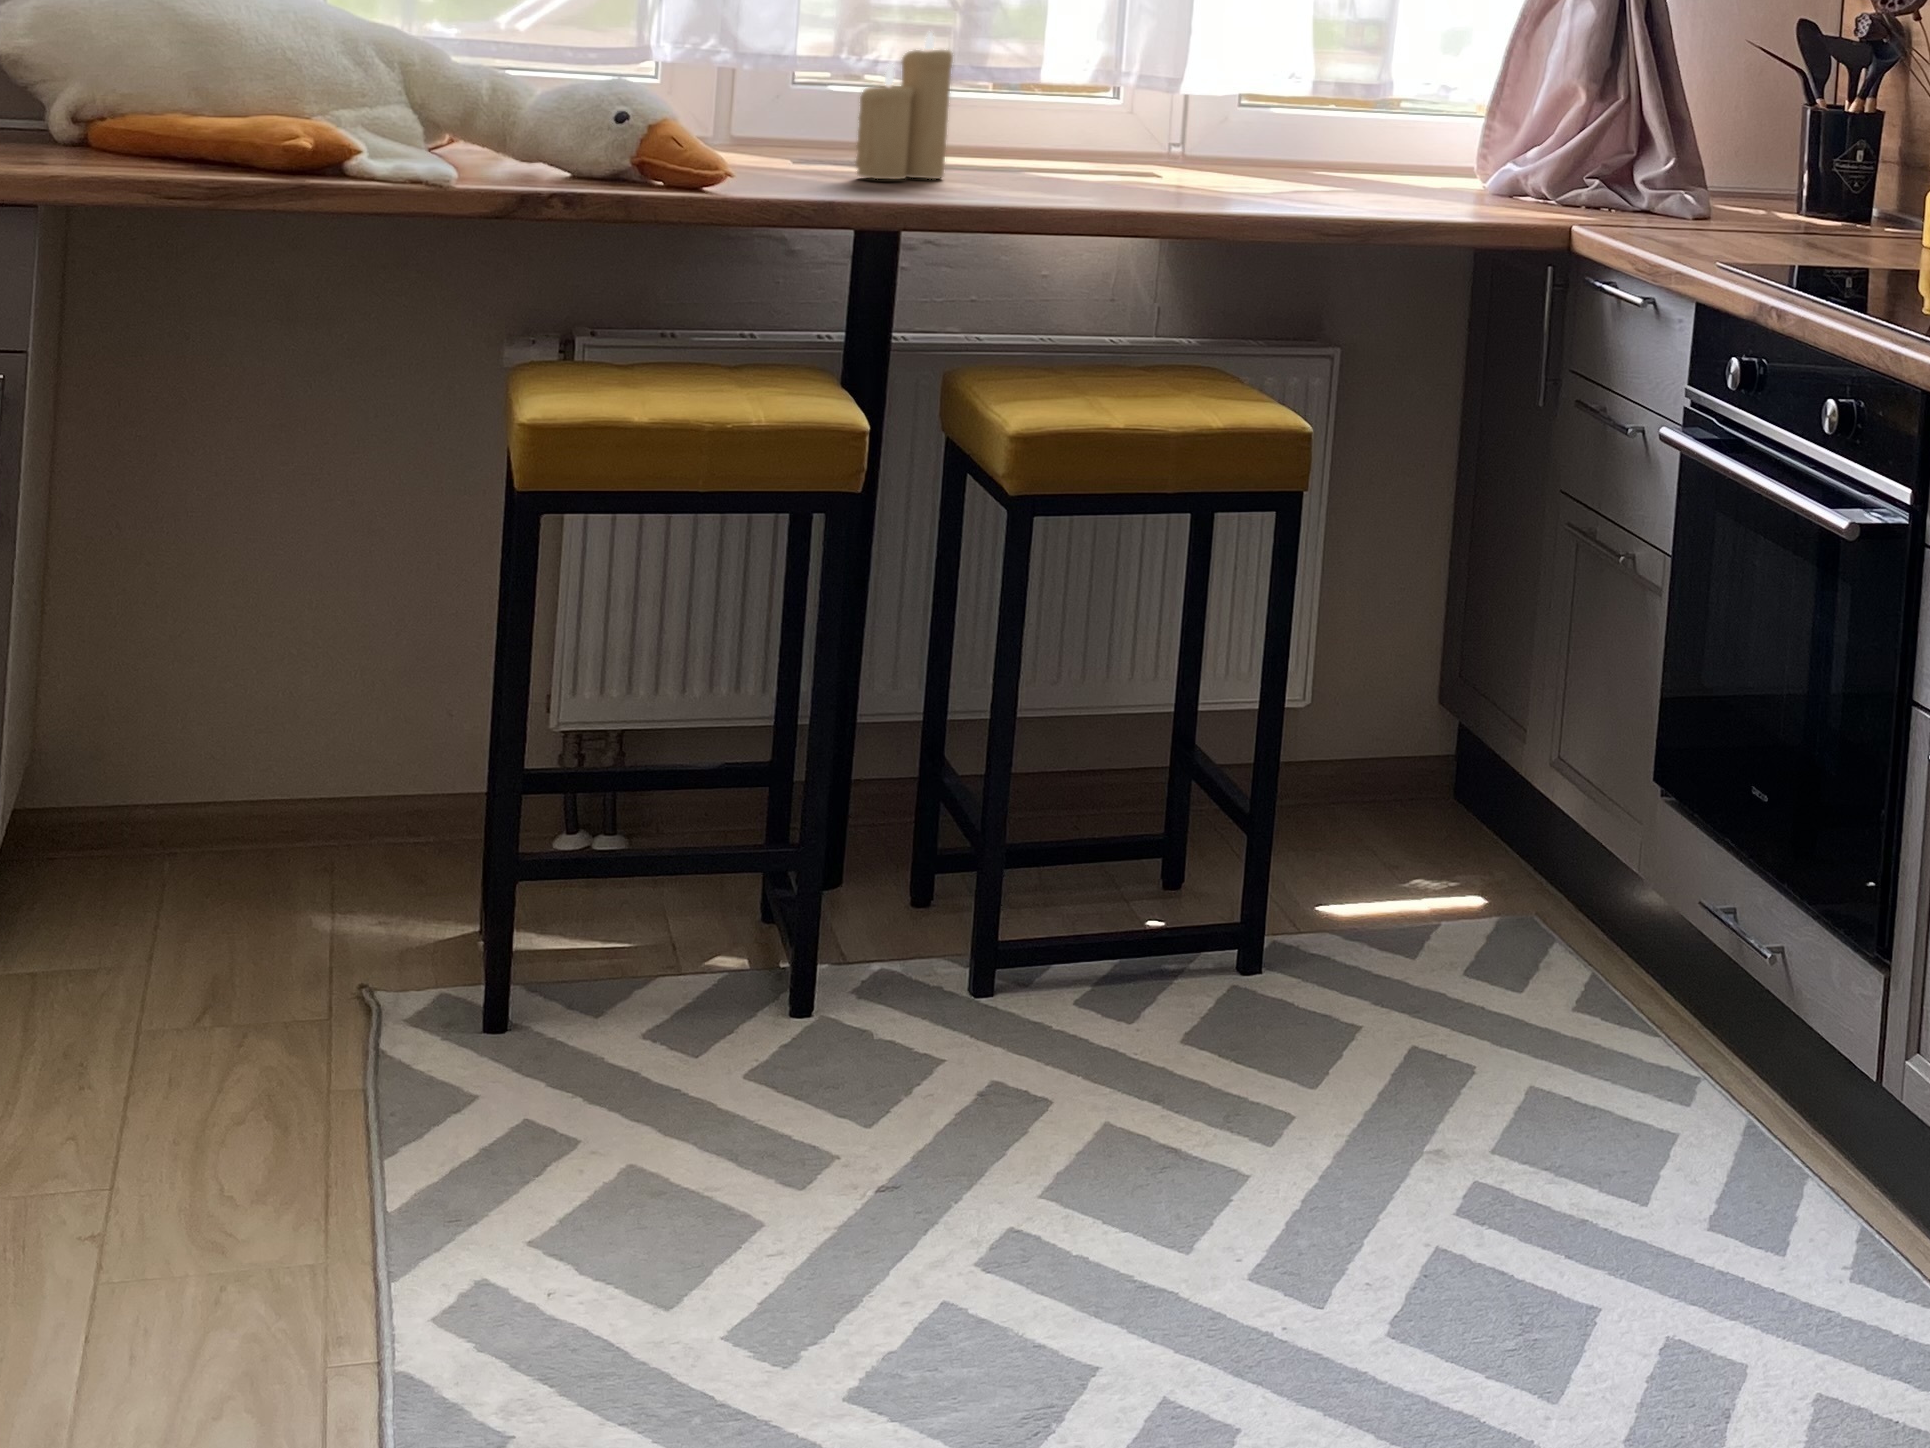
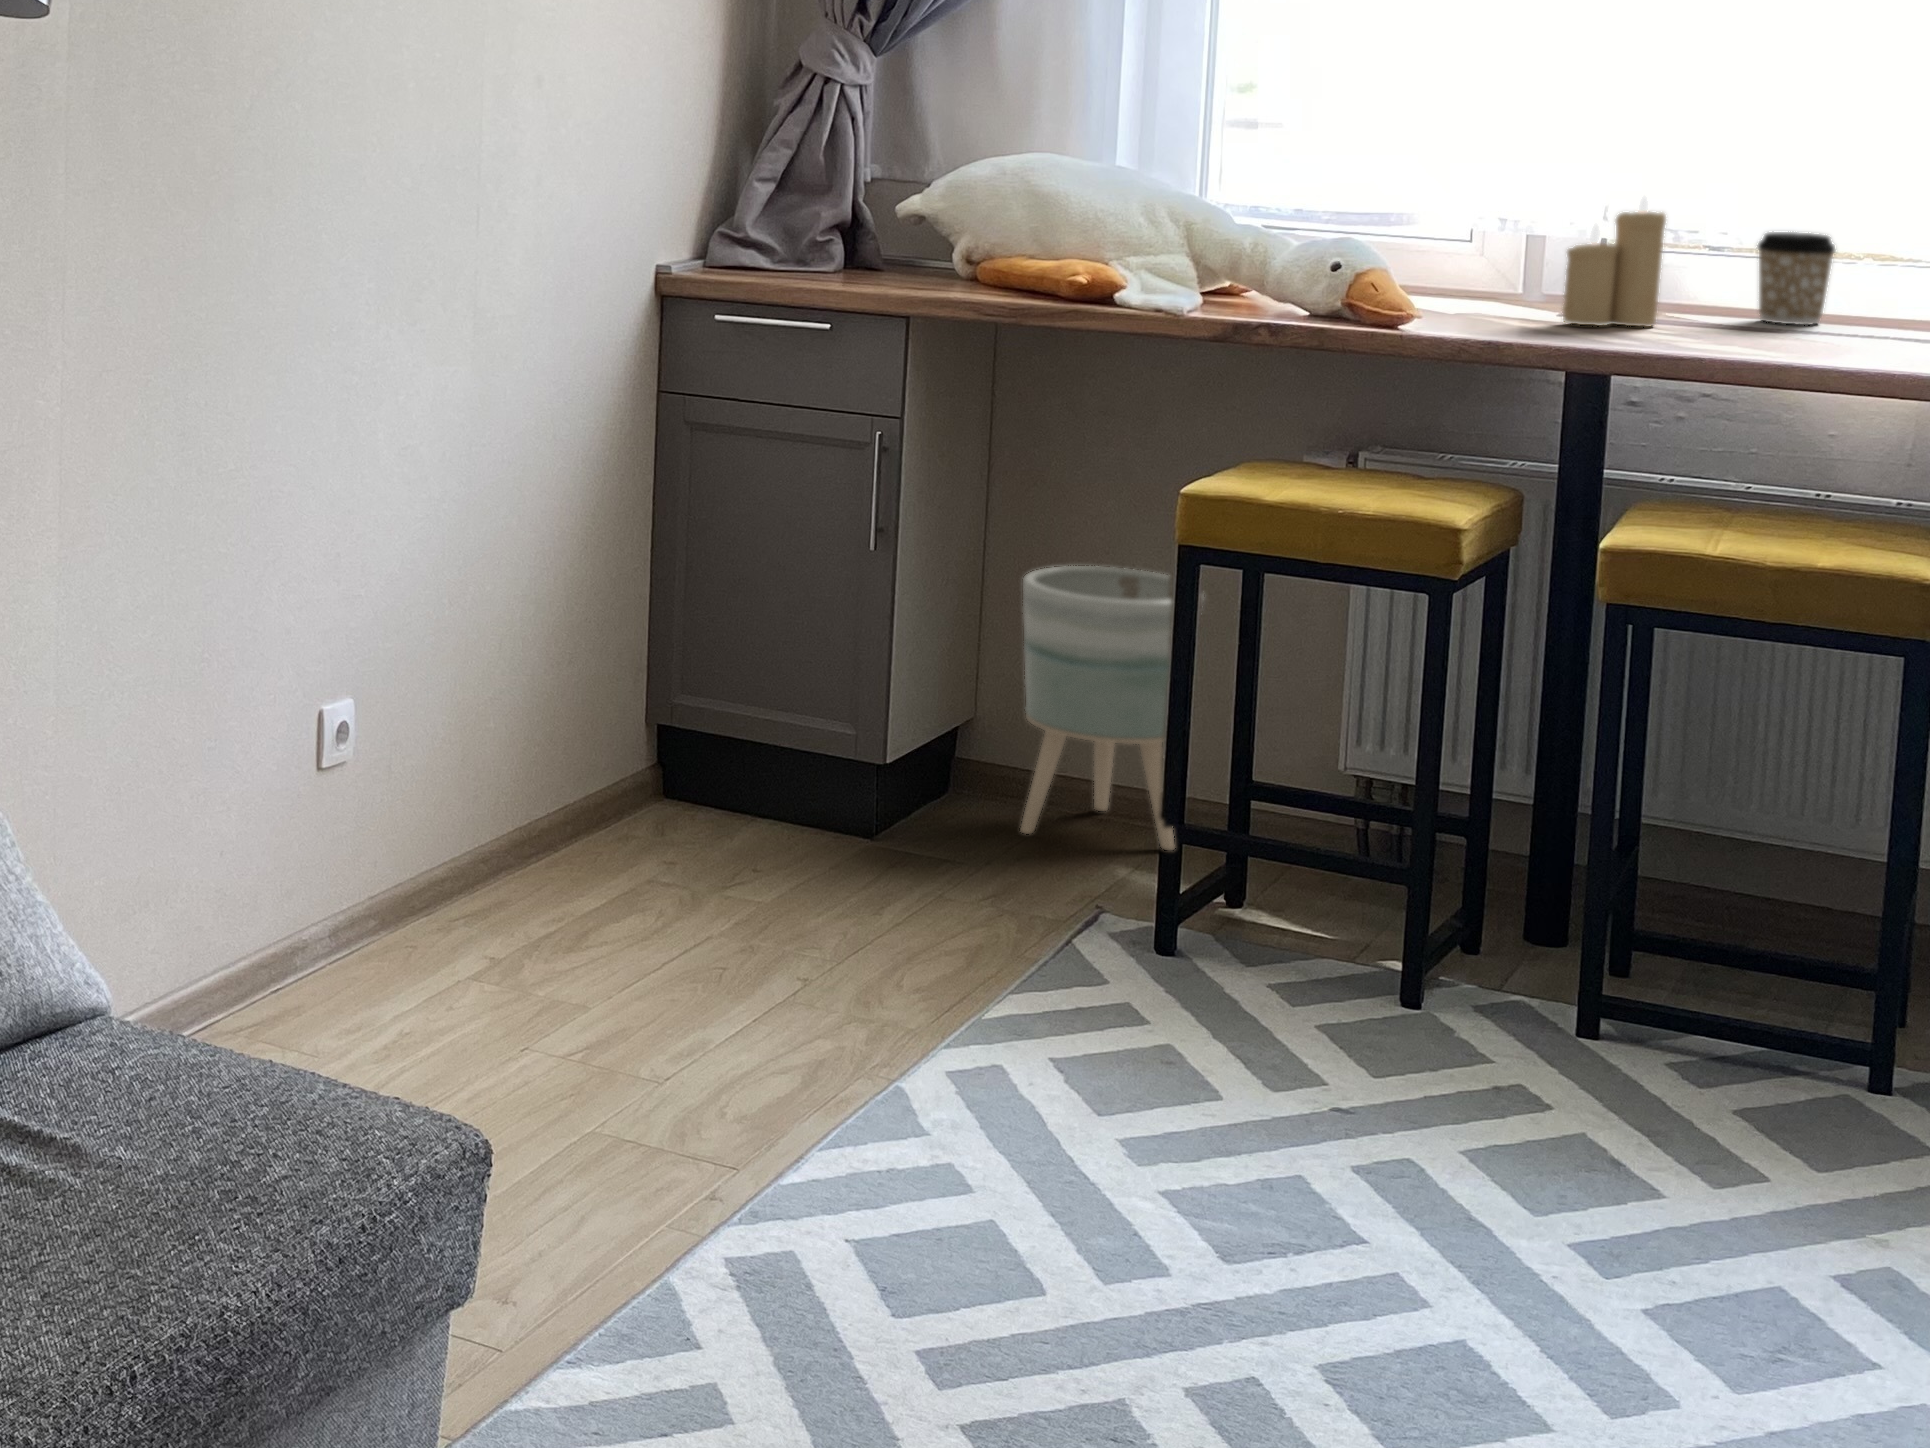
coffee cup: none [1006,72,1080,171] -> present [1757,232,1835,325]
planter: none [145,522,393,908] -> present [1021,566,1202,850]

